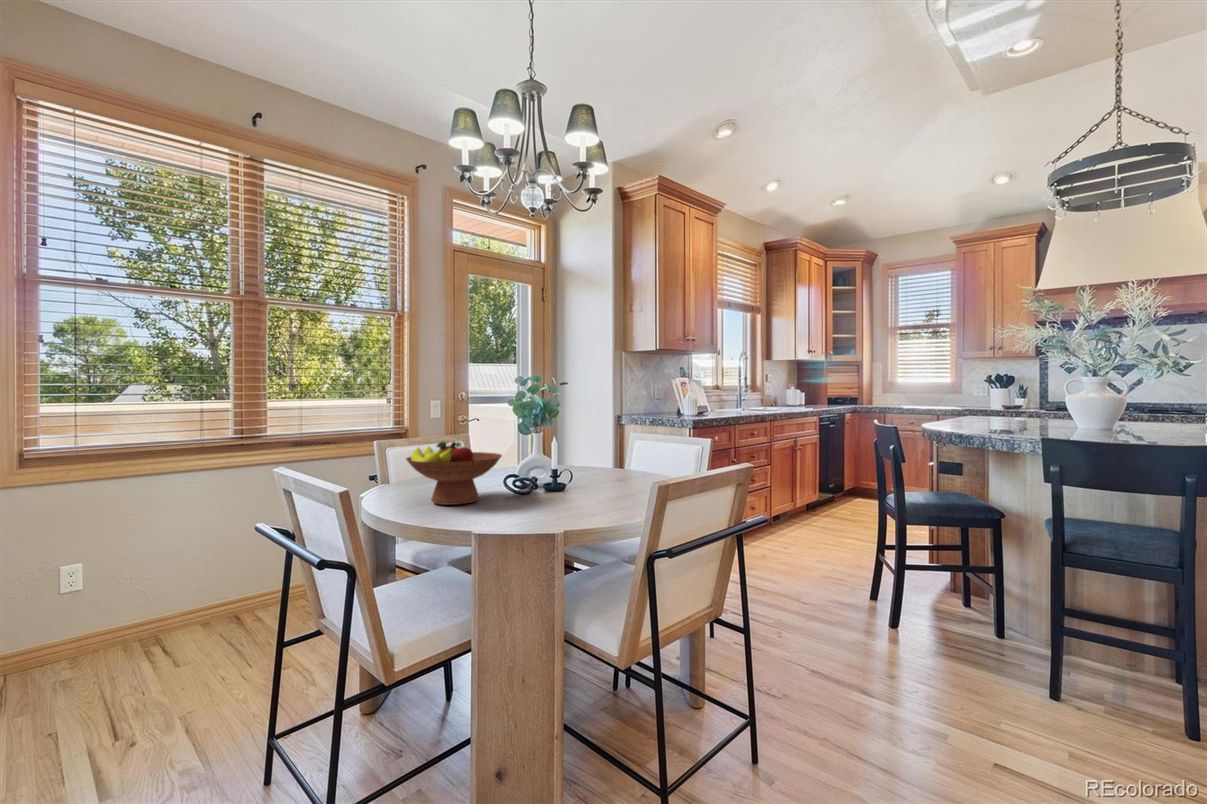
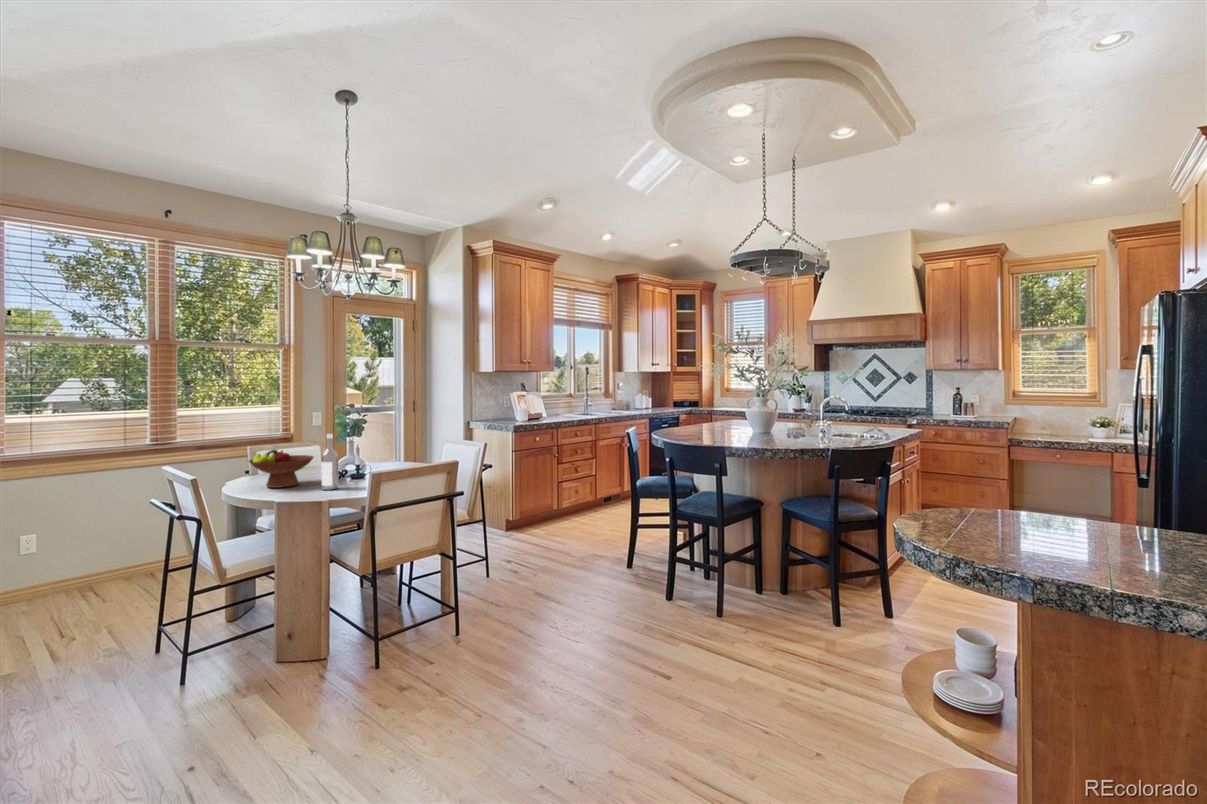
wine bottle: none [528,415,553,510] -> present [322,434,339,490]

